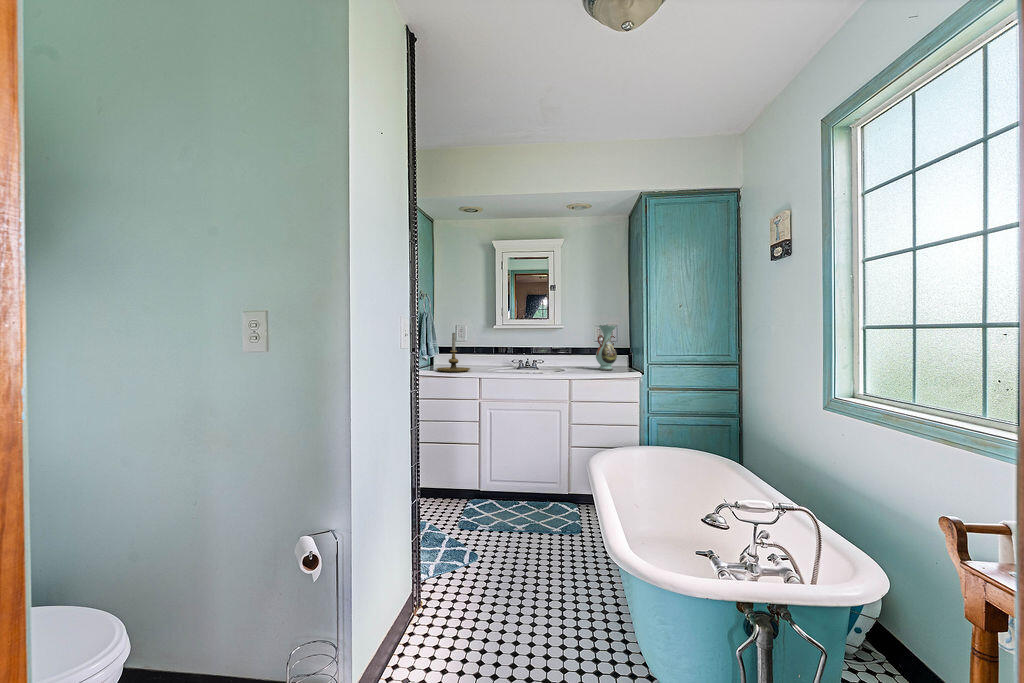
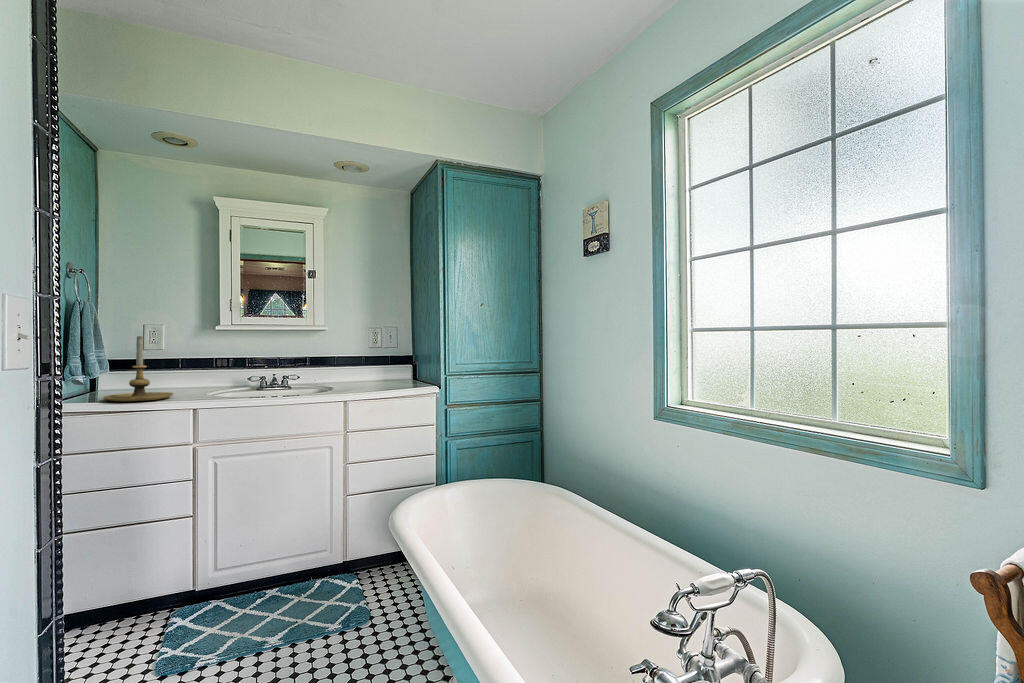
decorative vase: present [596,325,617,370] -> none [372,326,399,385]

